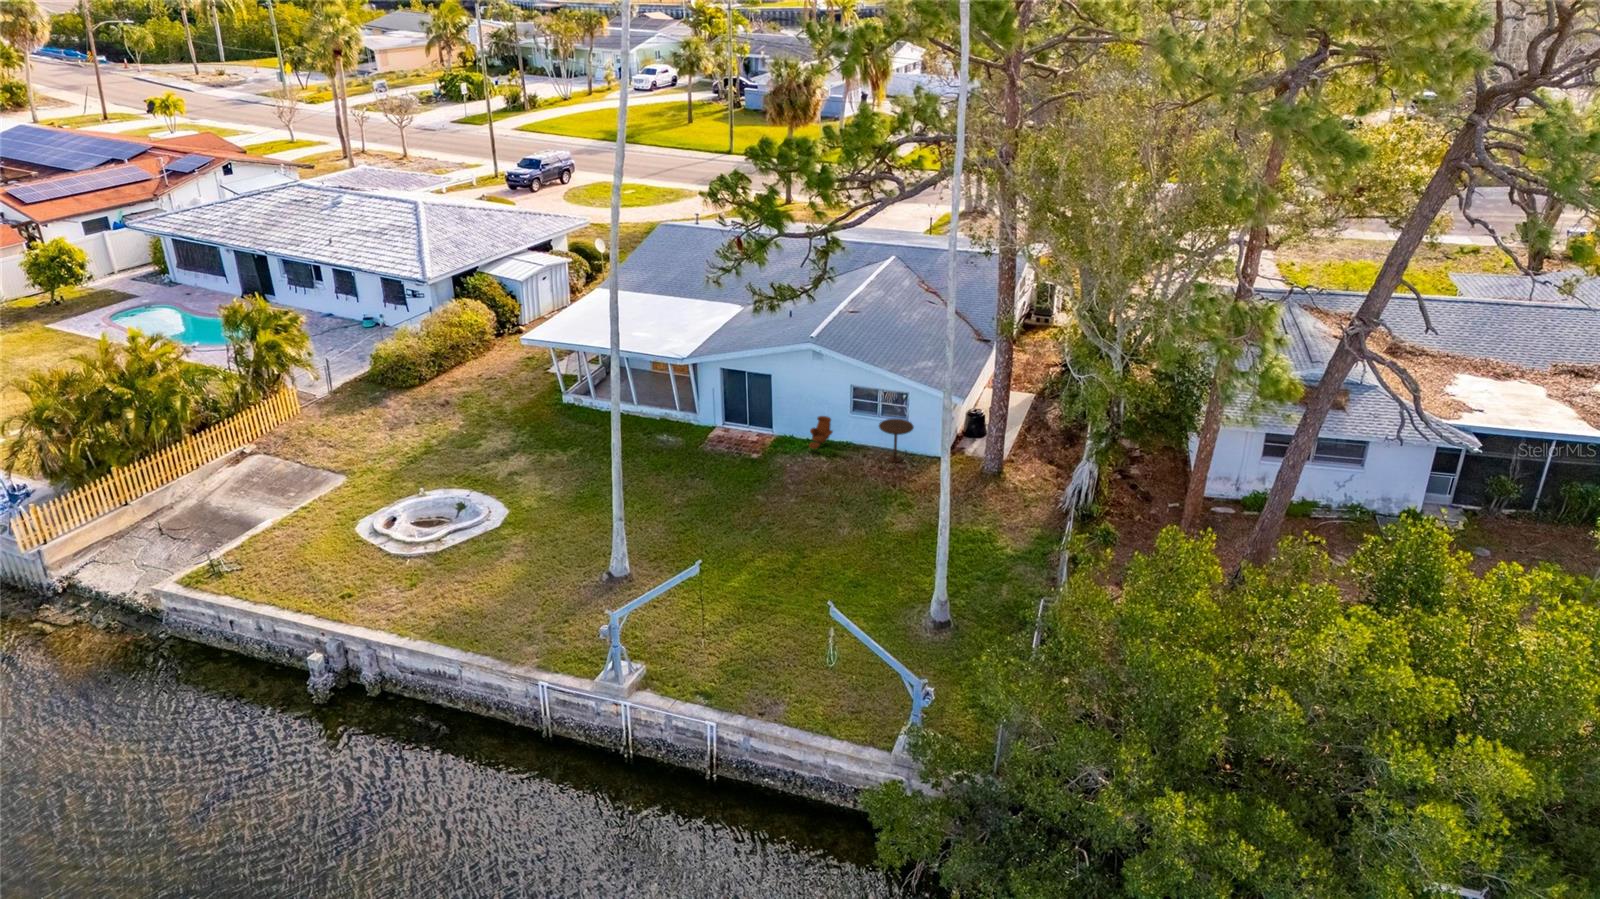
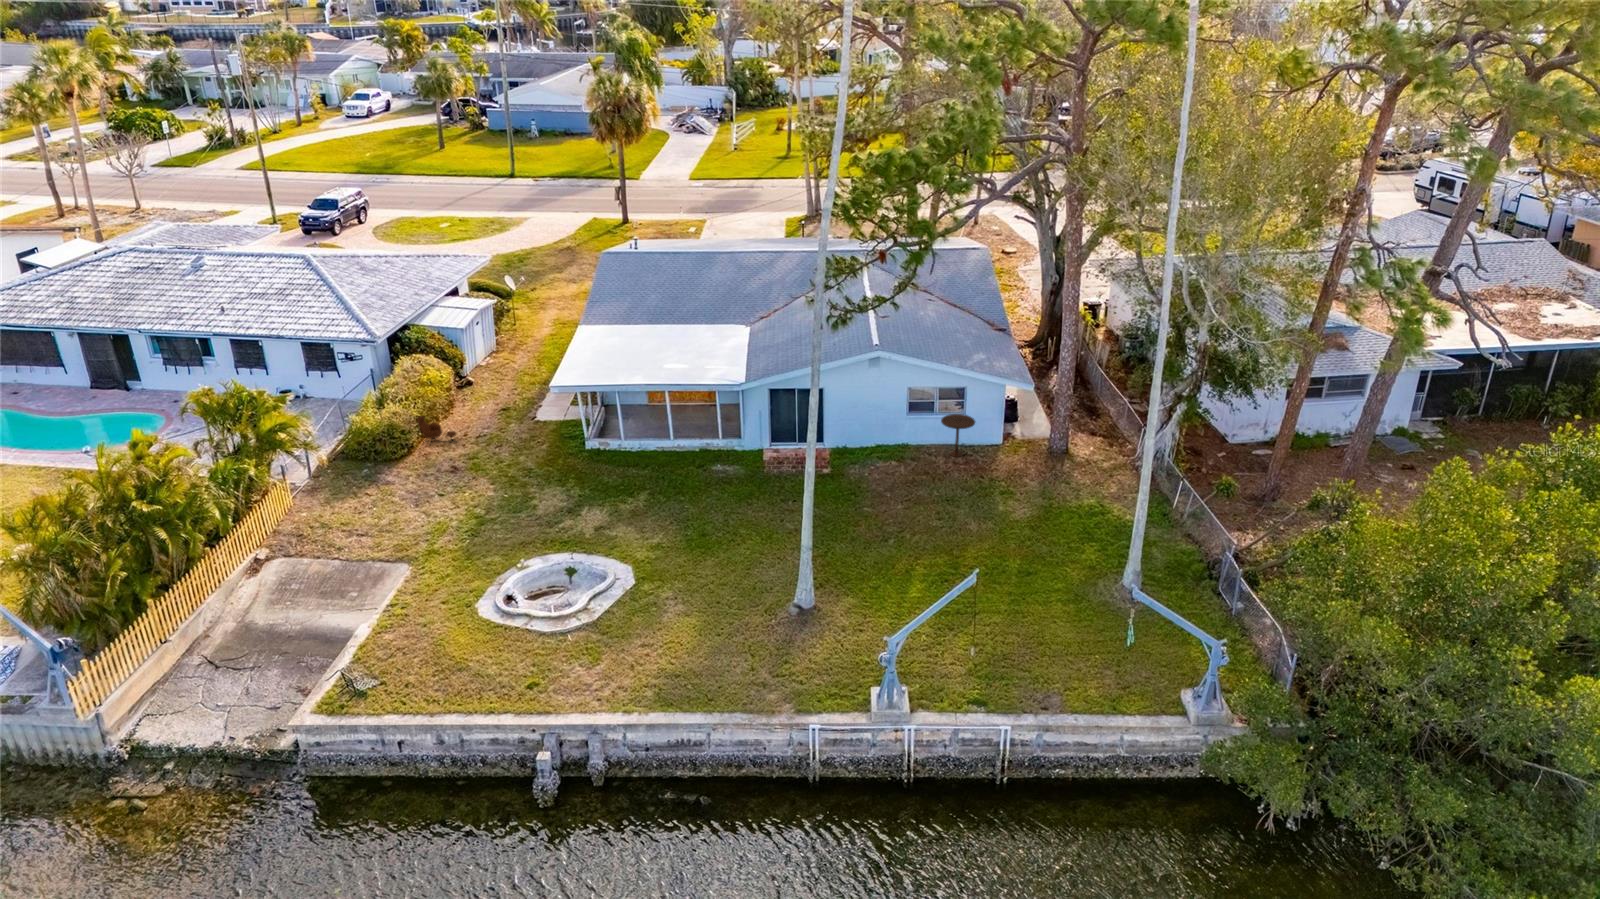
lounge chair: present [809,416,832,453] -> present [417,416,456,441]

